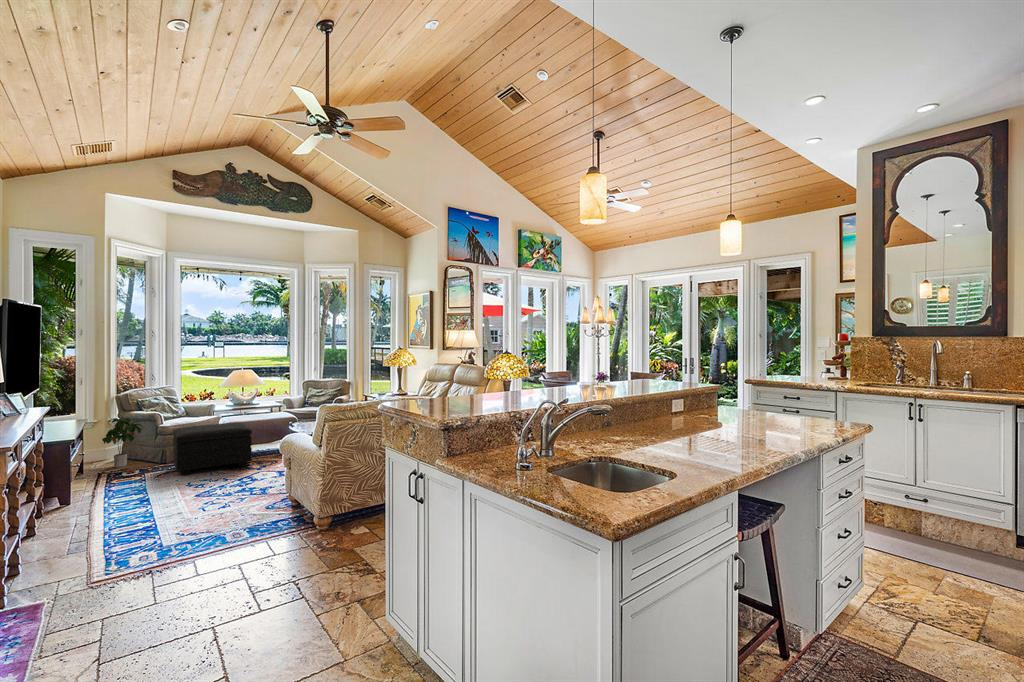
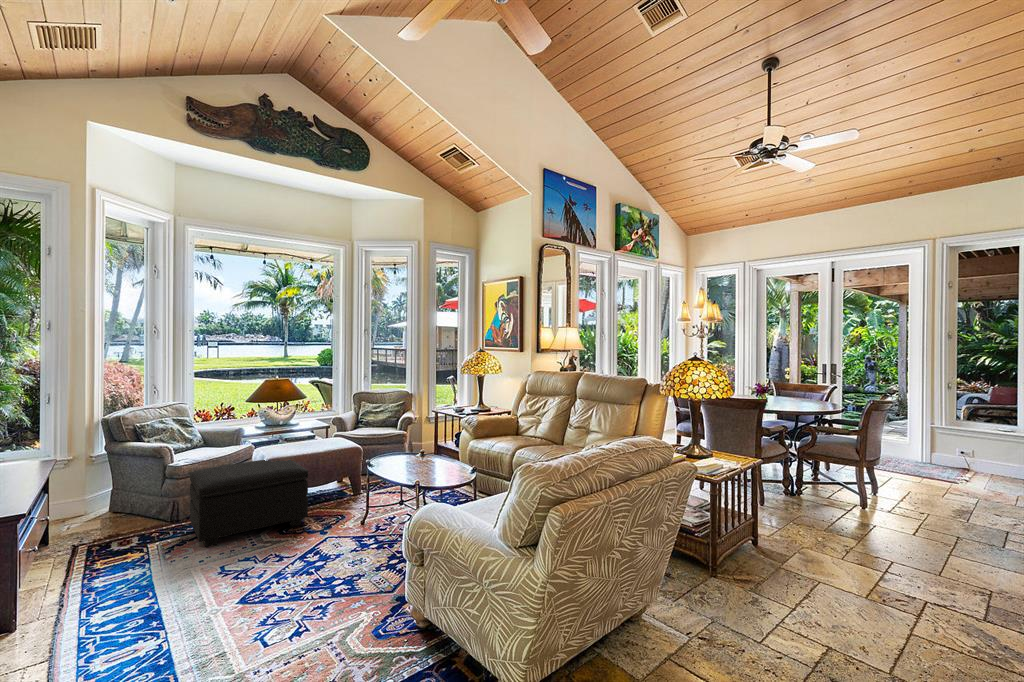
potted plant: present [102,418,143,467] -> none [80,454,143,530]

